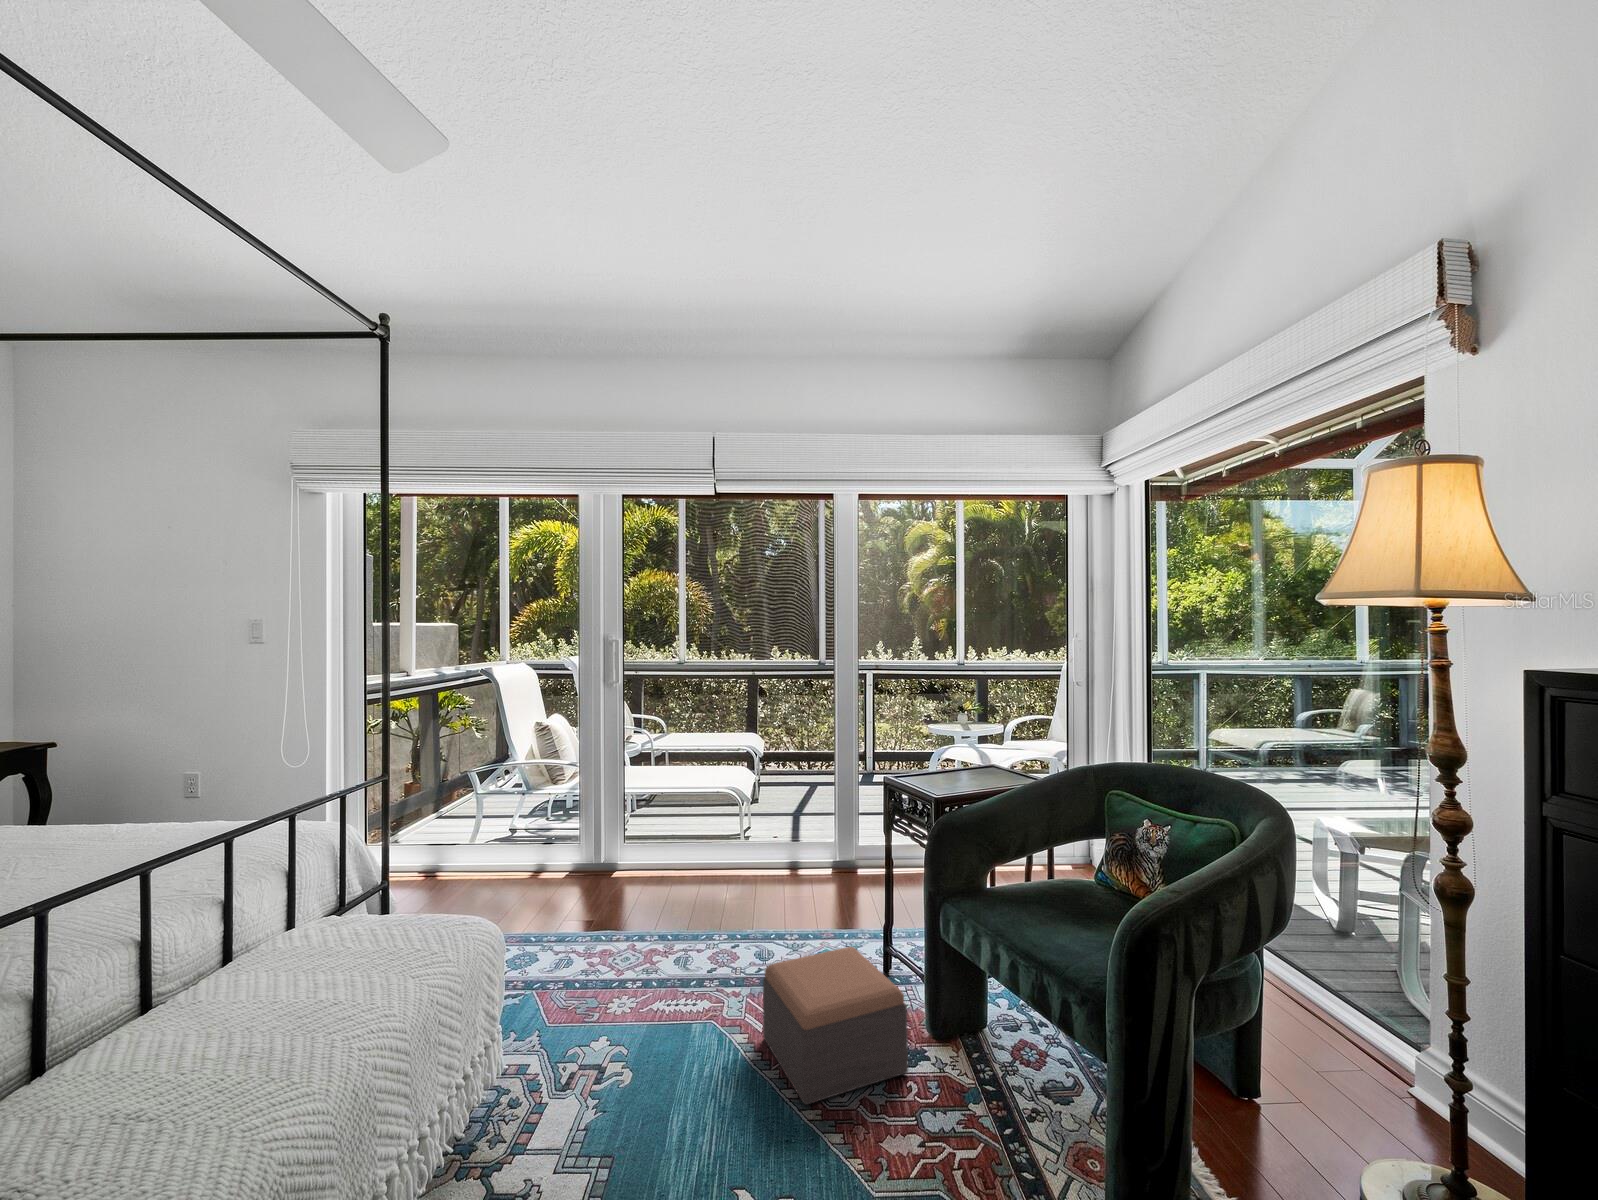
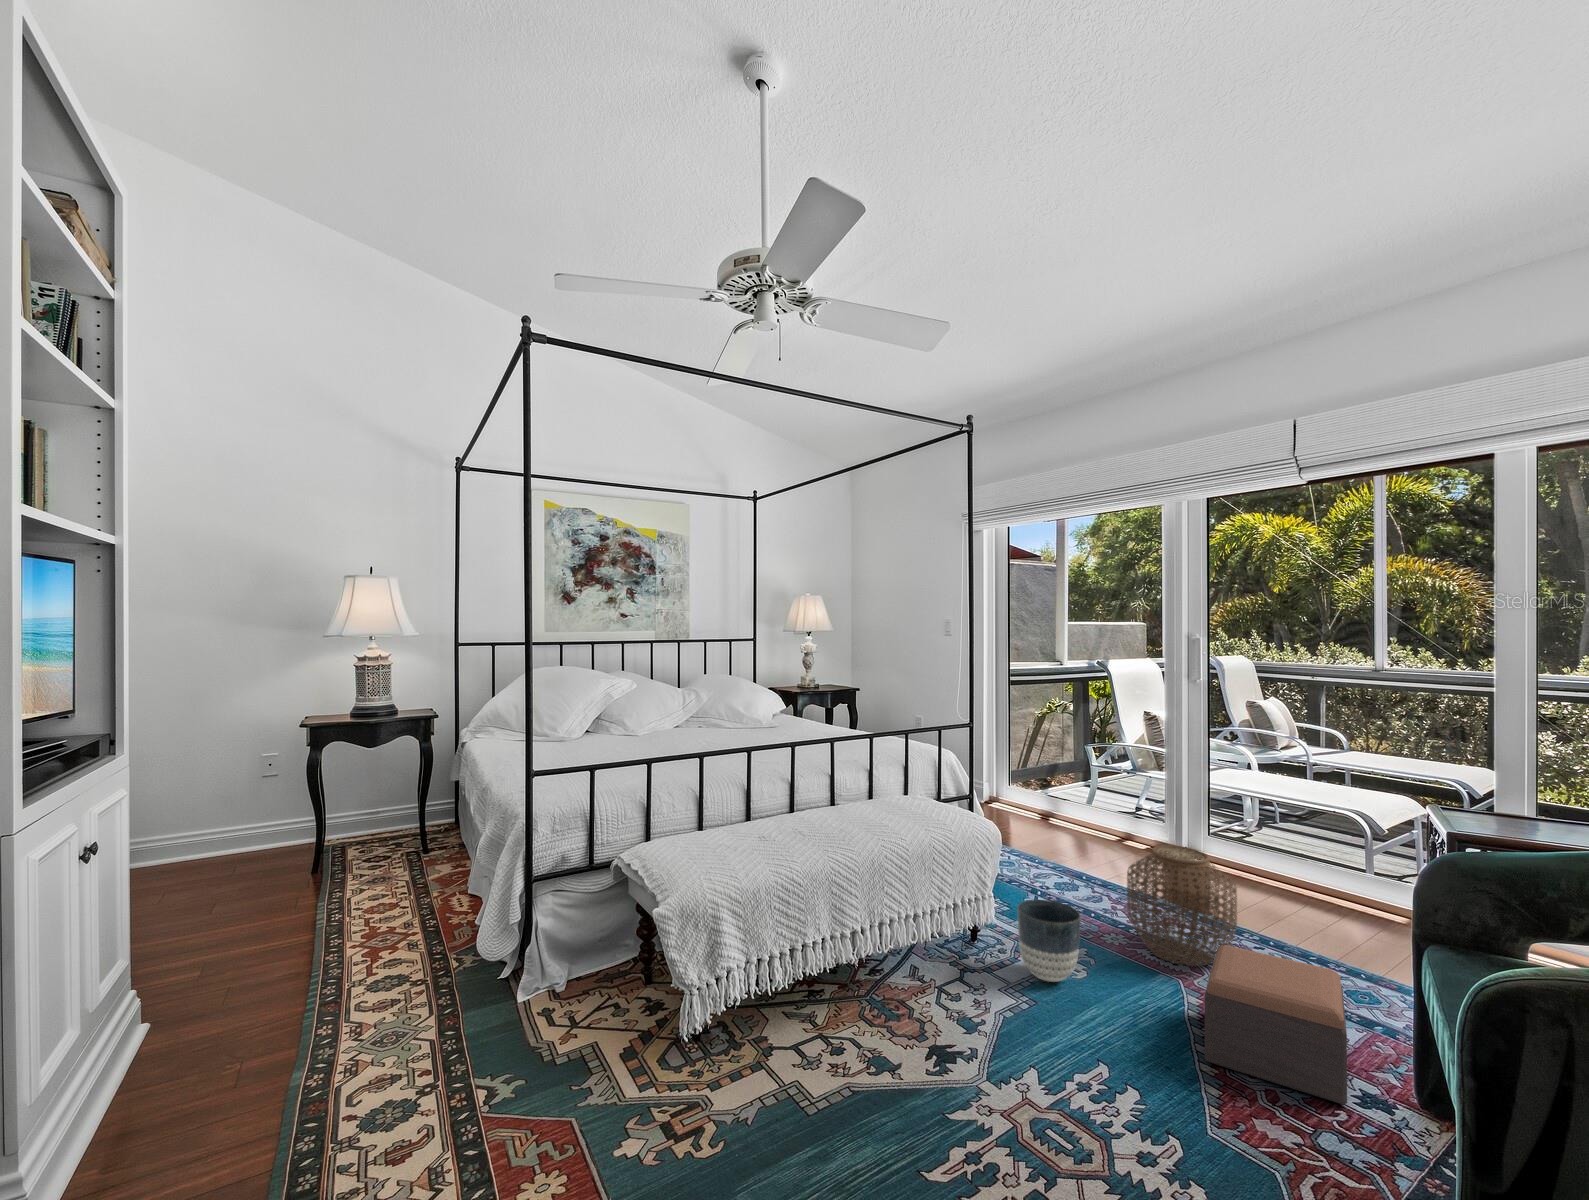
woven basket: none [632,869,737,1004] -> present [1127,845,1237,966]
planter: none [554,996,636,1116] -> present [1017,899,1081,982]

